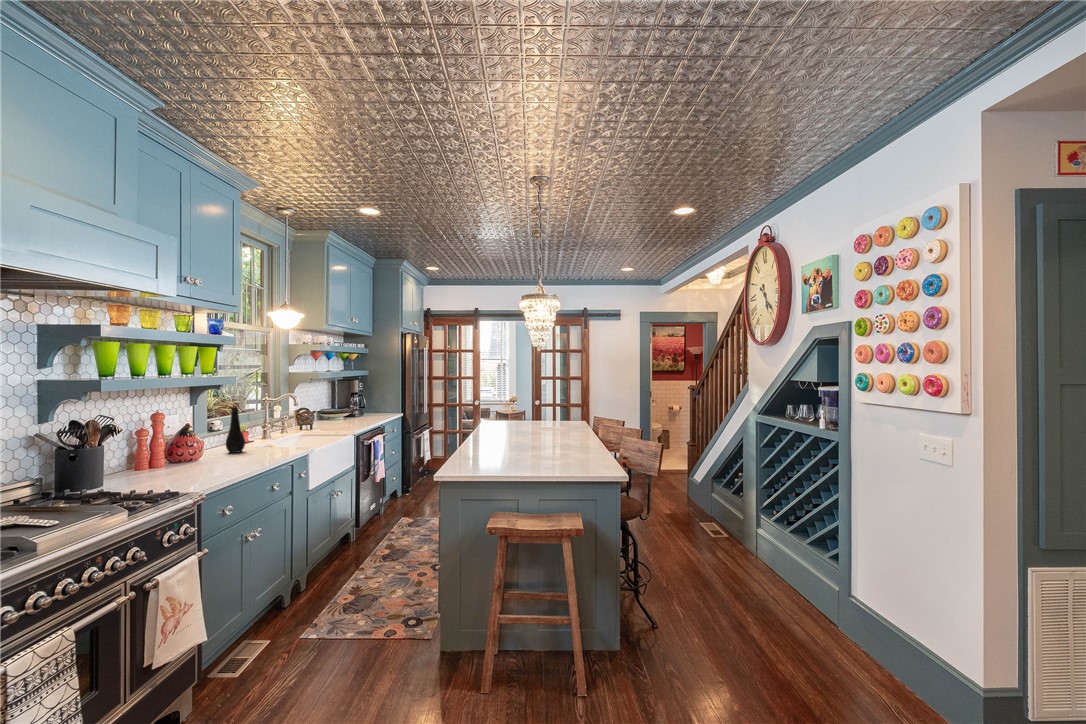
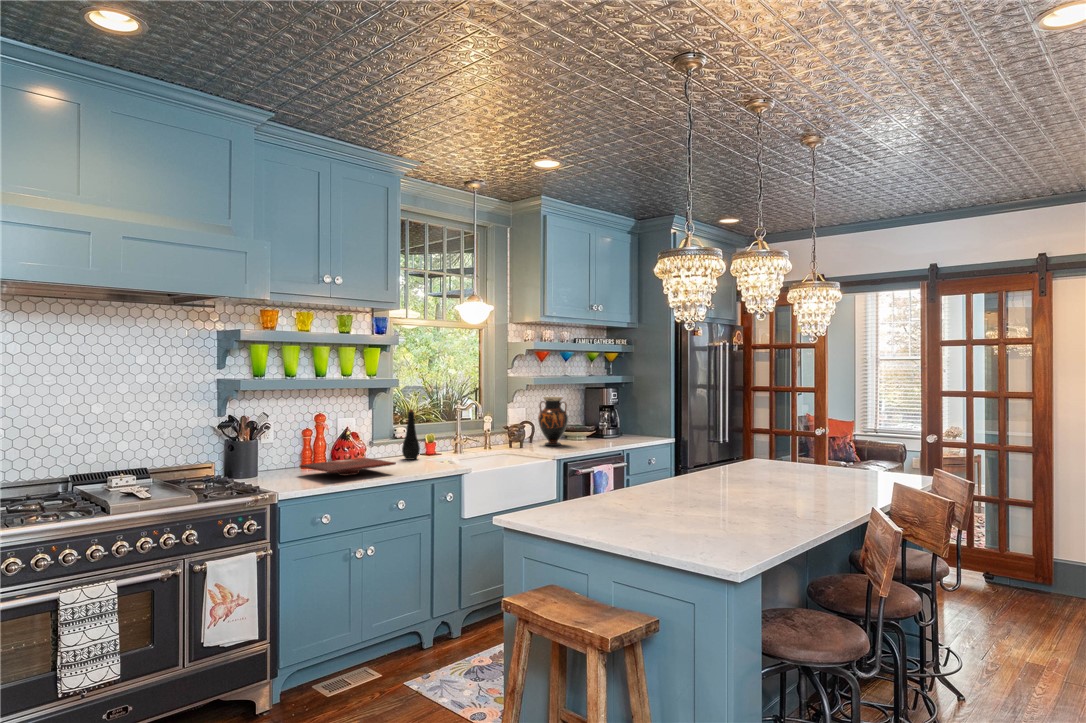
vase: none [313,390,339,430] -> present [538,397,568,446]
cutting board: none [162,452,265,472] -> present [300,458,396,476]

